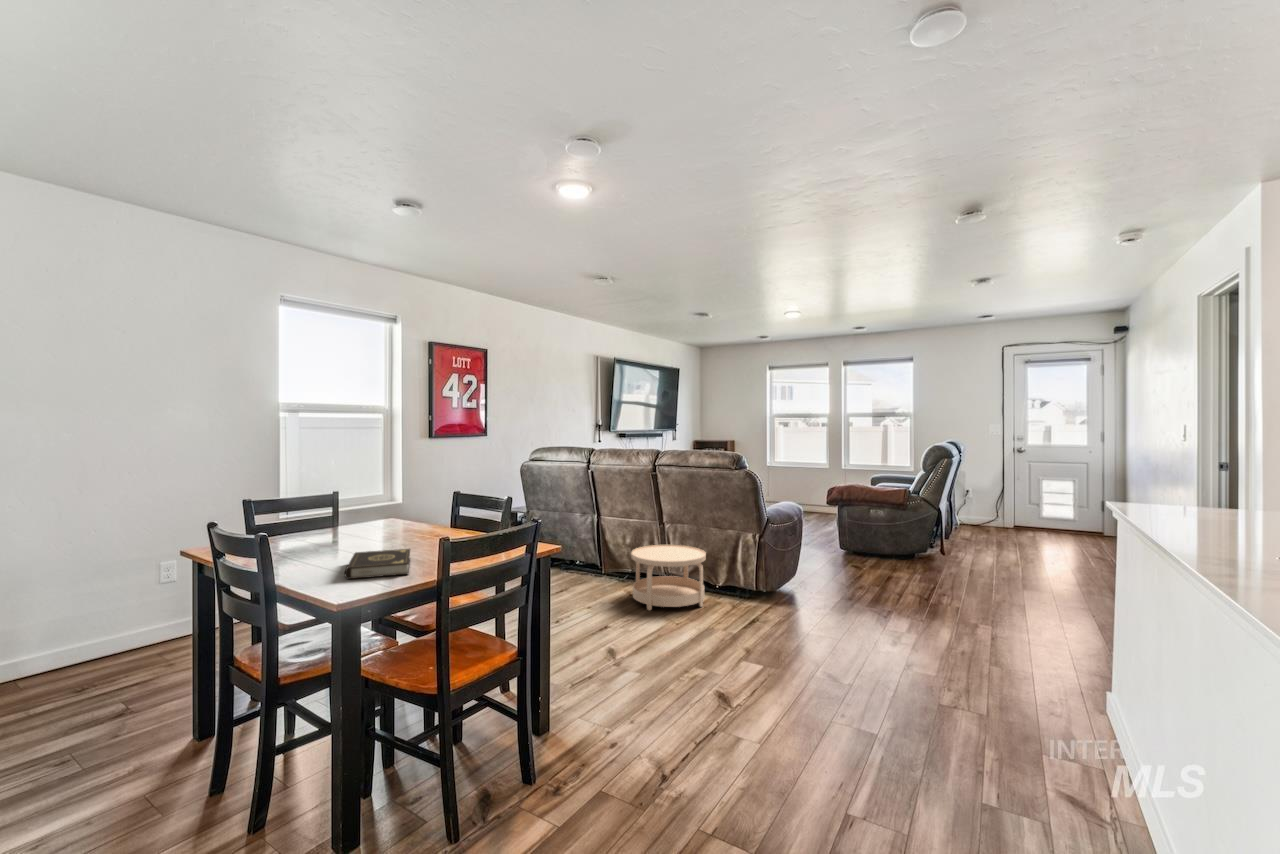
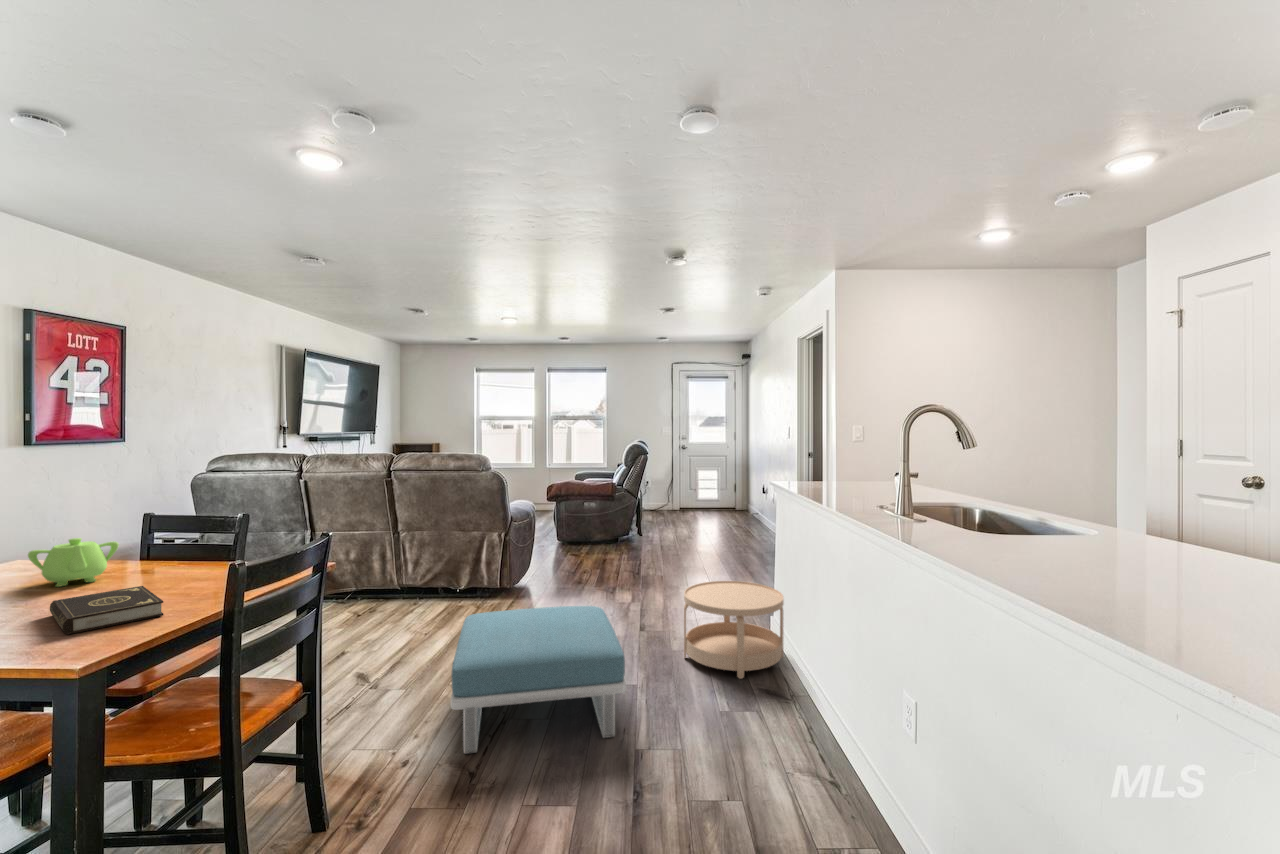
teapot: none [362,507,415,542] -> present [28,538,119,587]
side table: present [631,545,706,610] -> present [684,581,784,679]
footstool: none [653,614,842,784] -> present [451,606,626,754]

